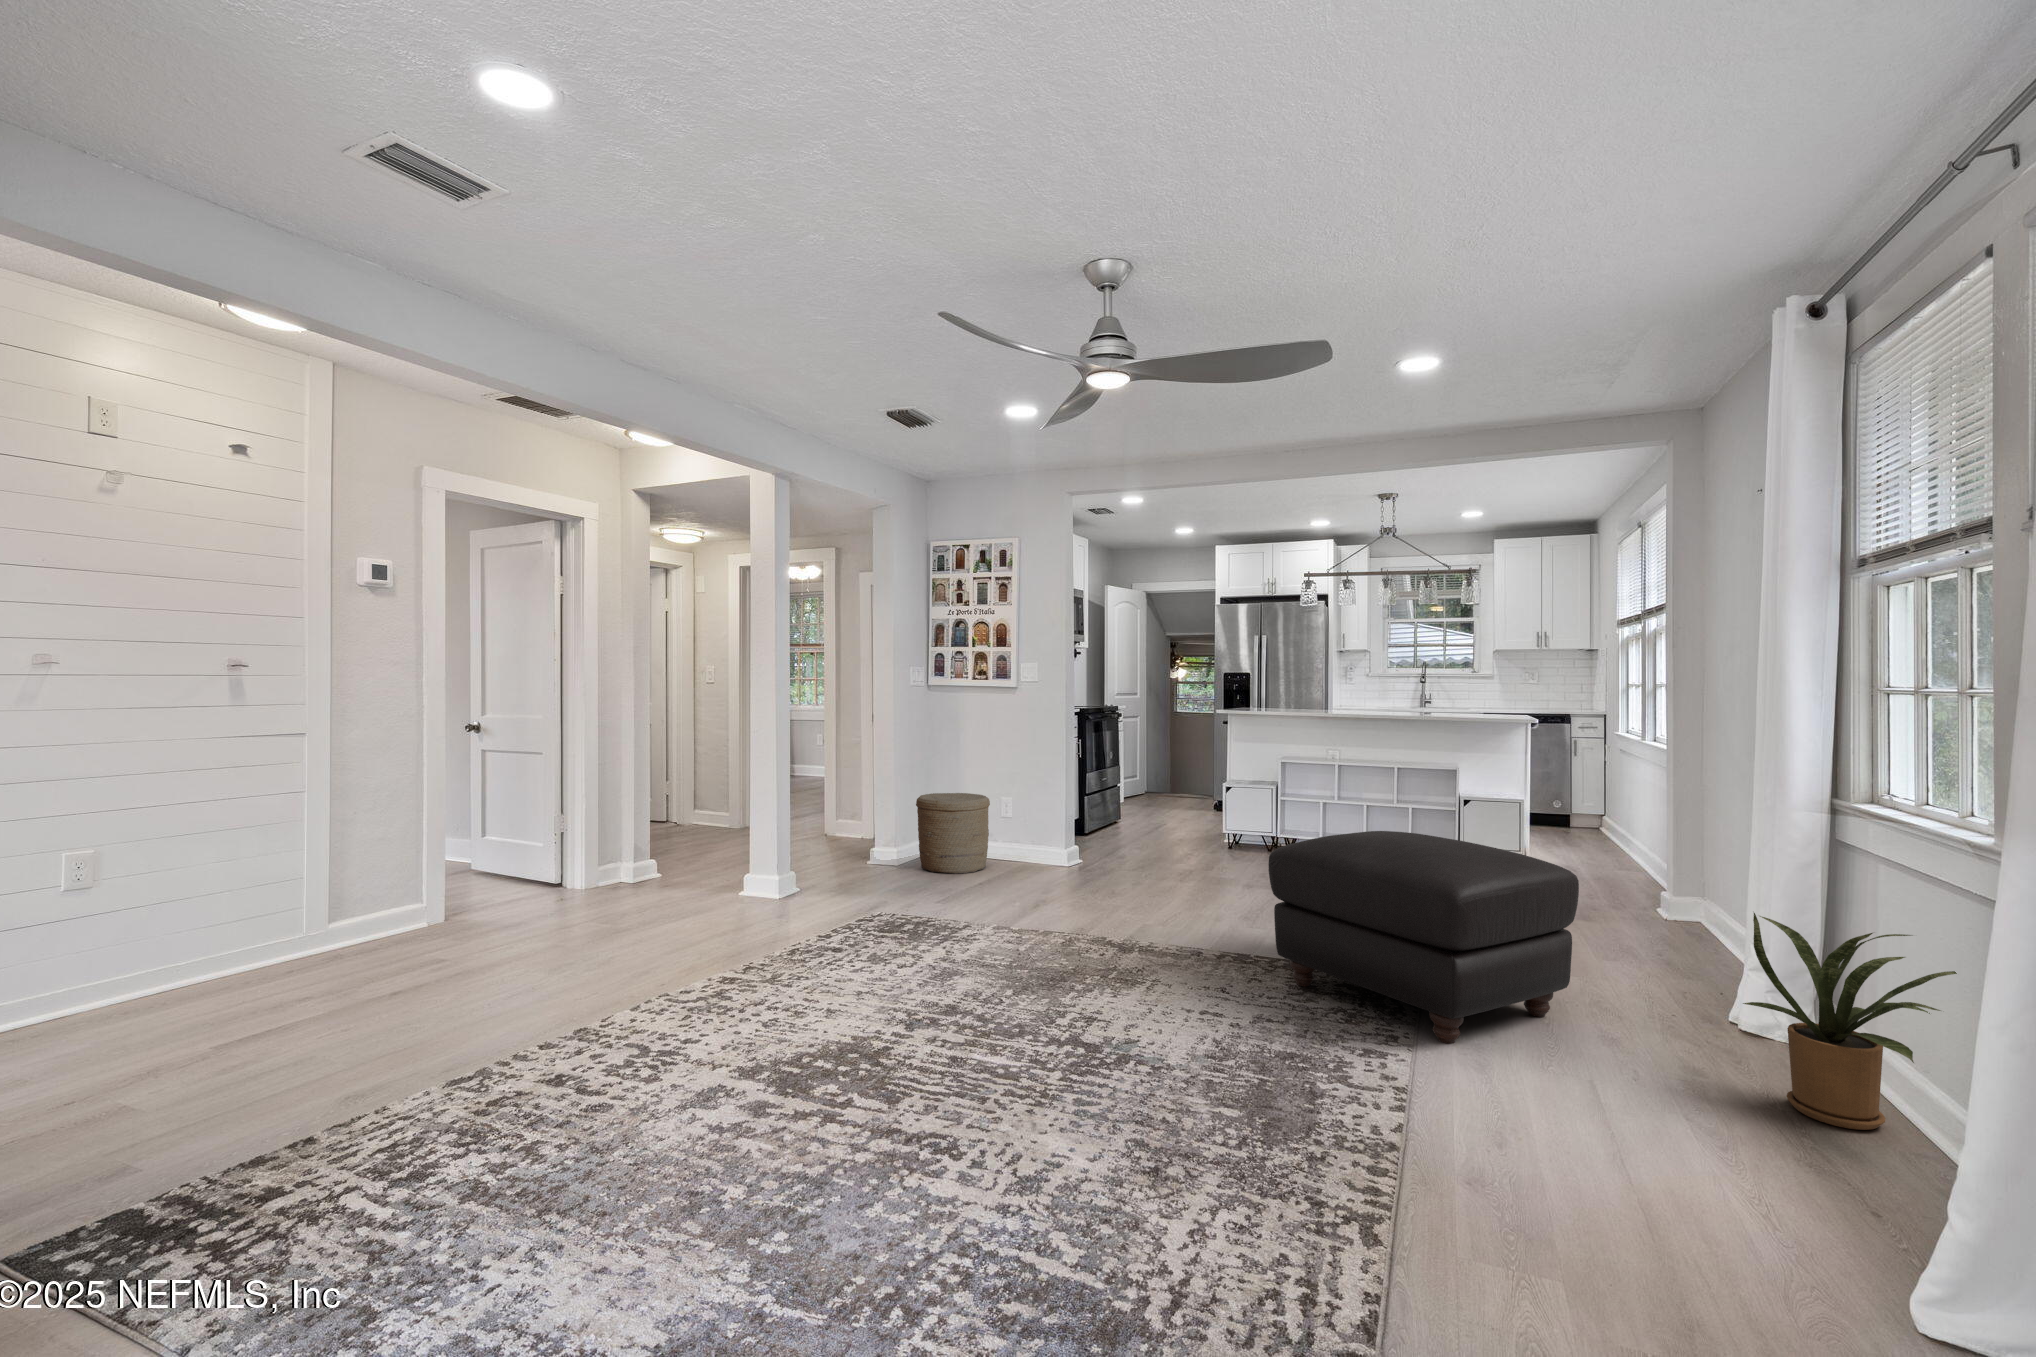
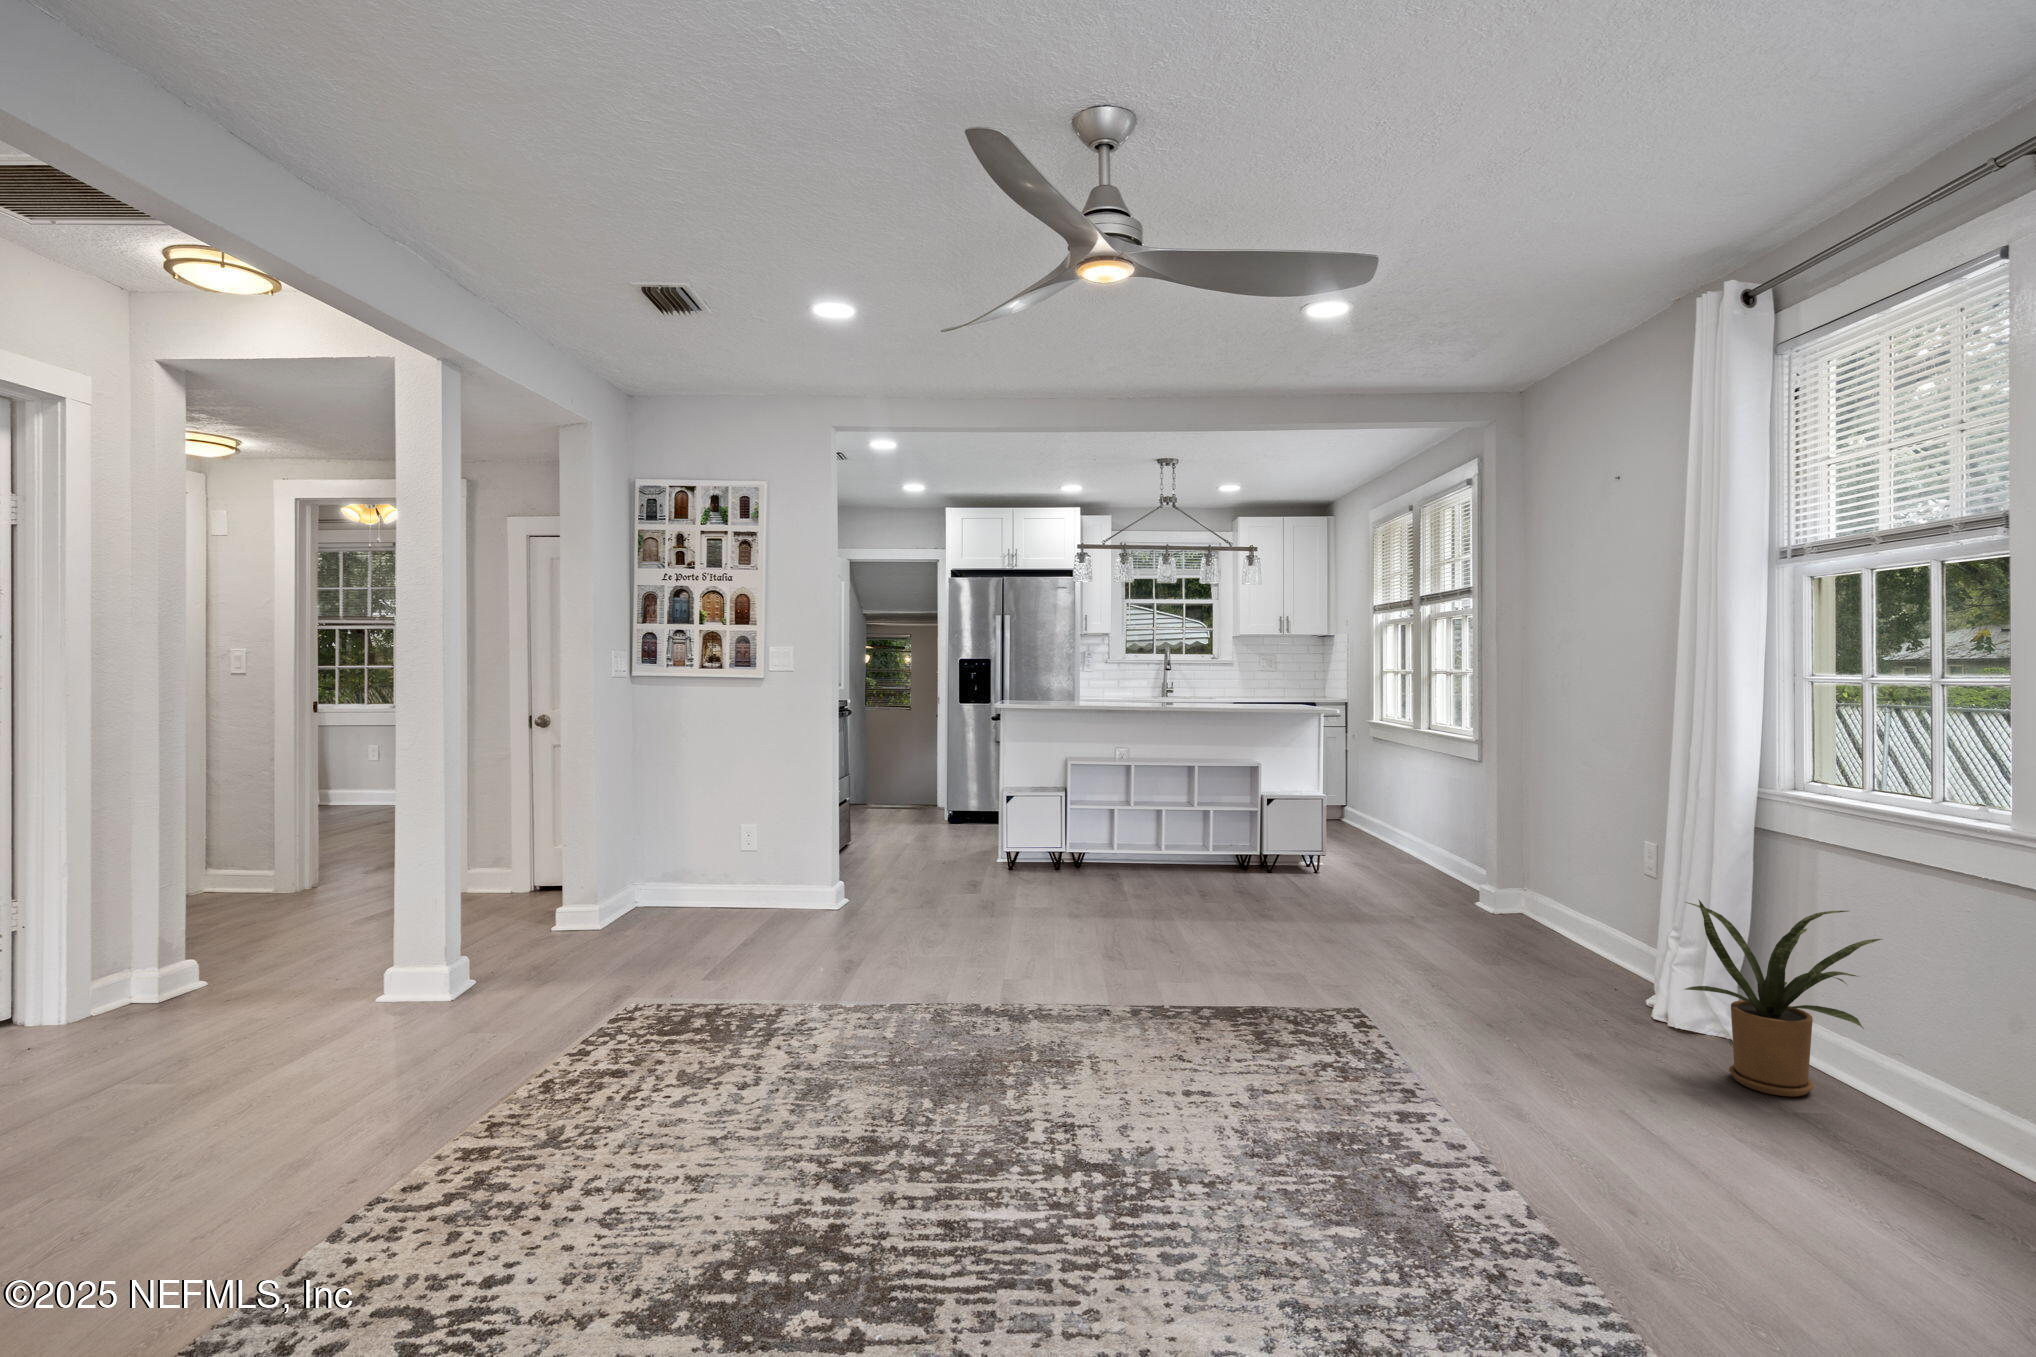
woven basket: present [916,793,990,874] -> none [632,821,738,934]
ottoman: present [1268,831,1579,1044] -> none [1199,840,1507,1073]

